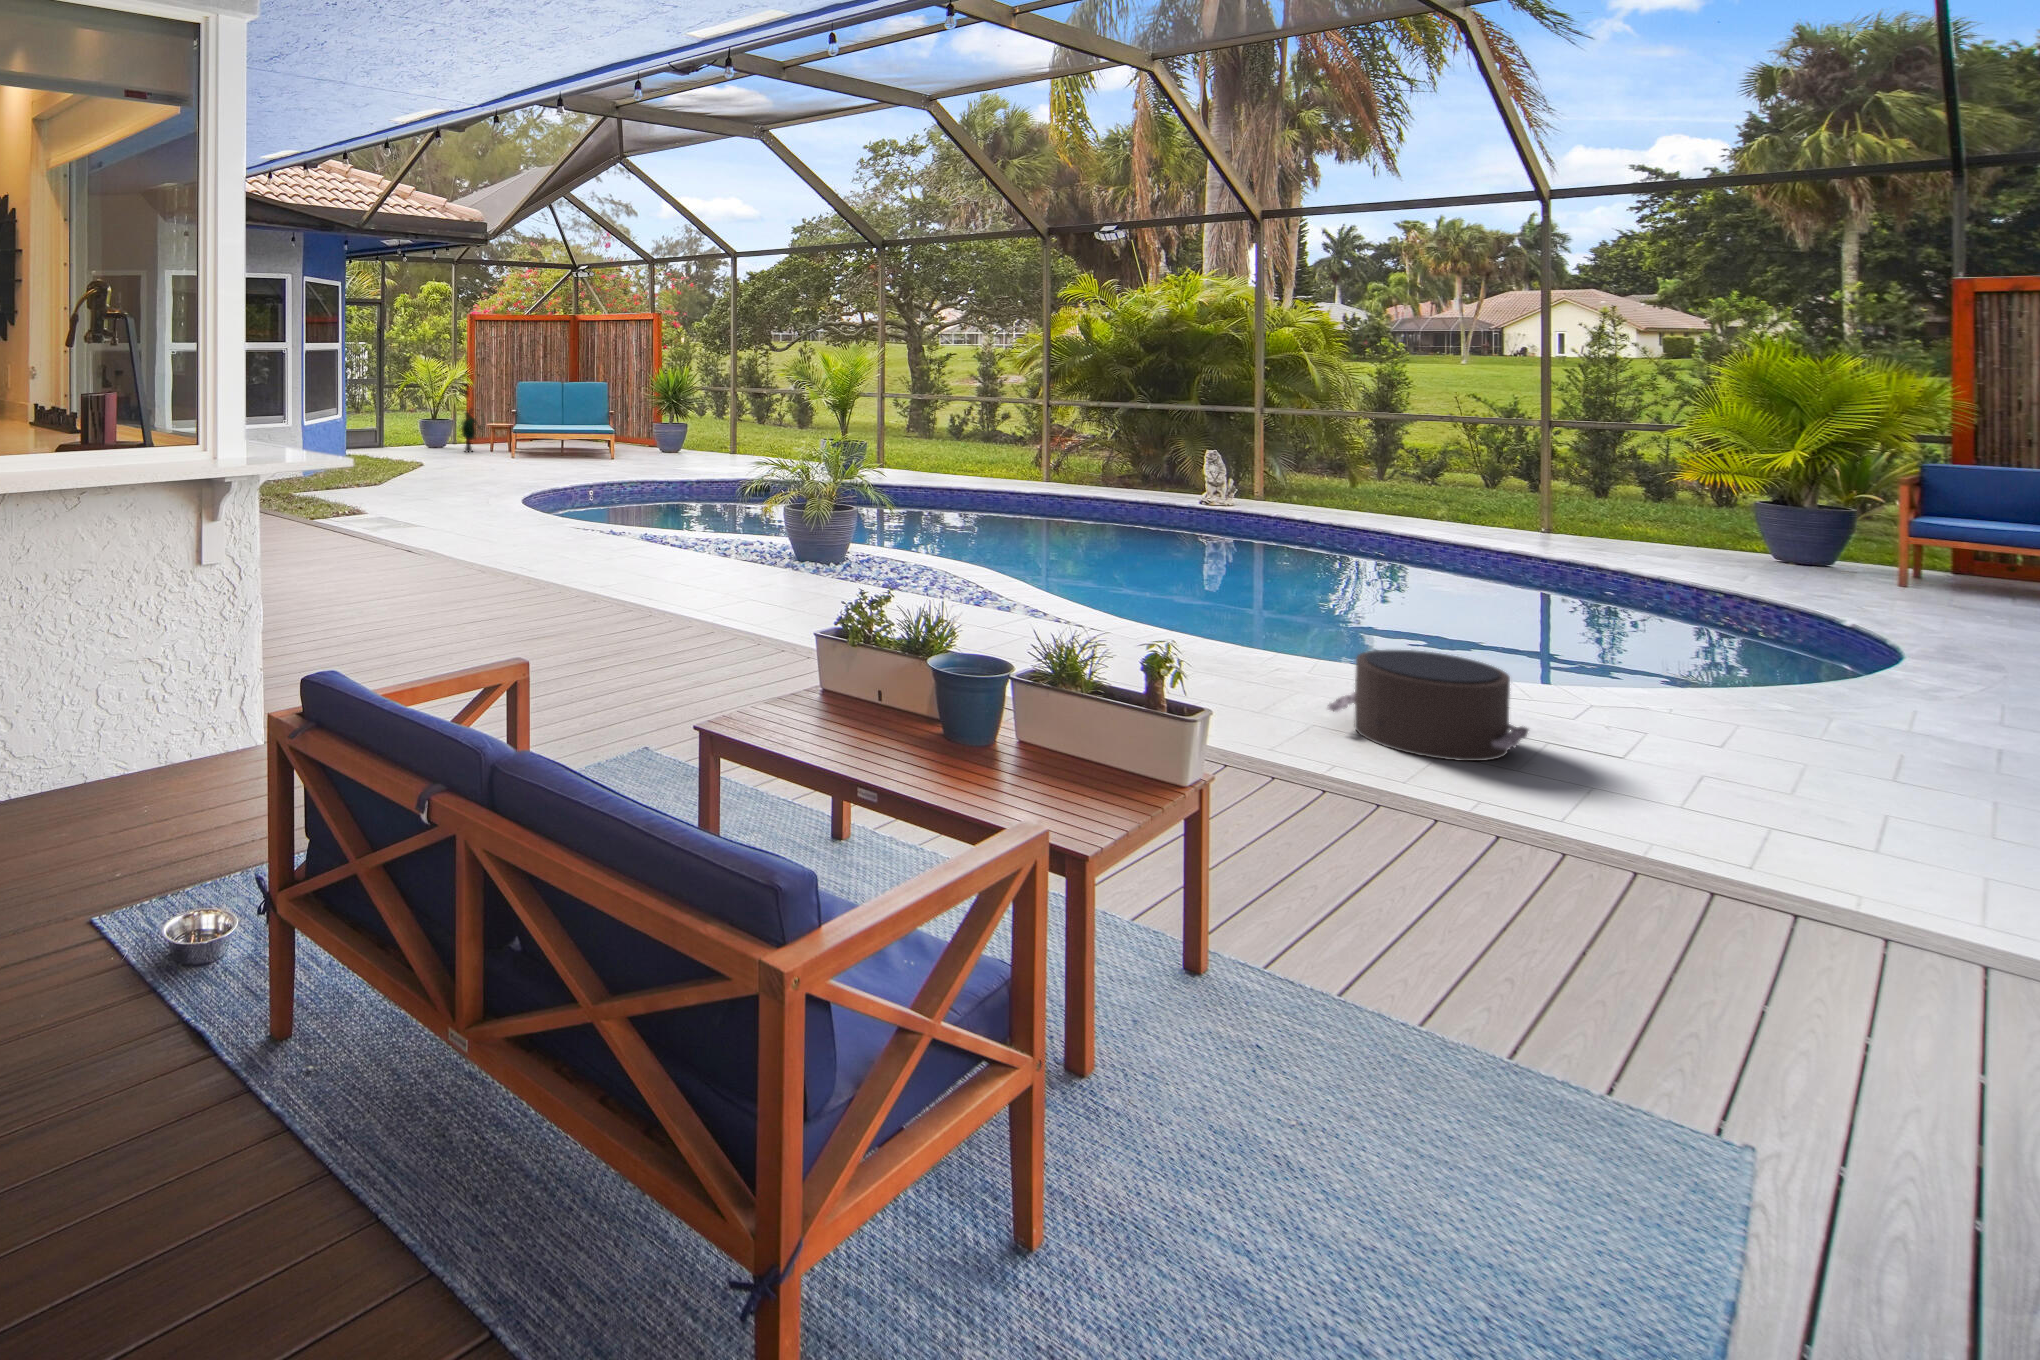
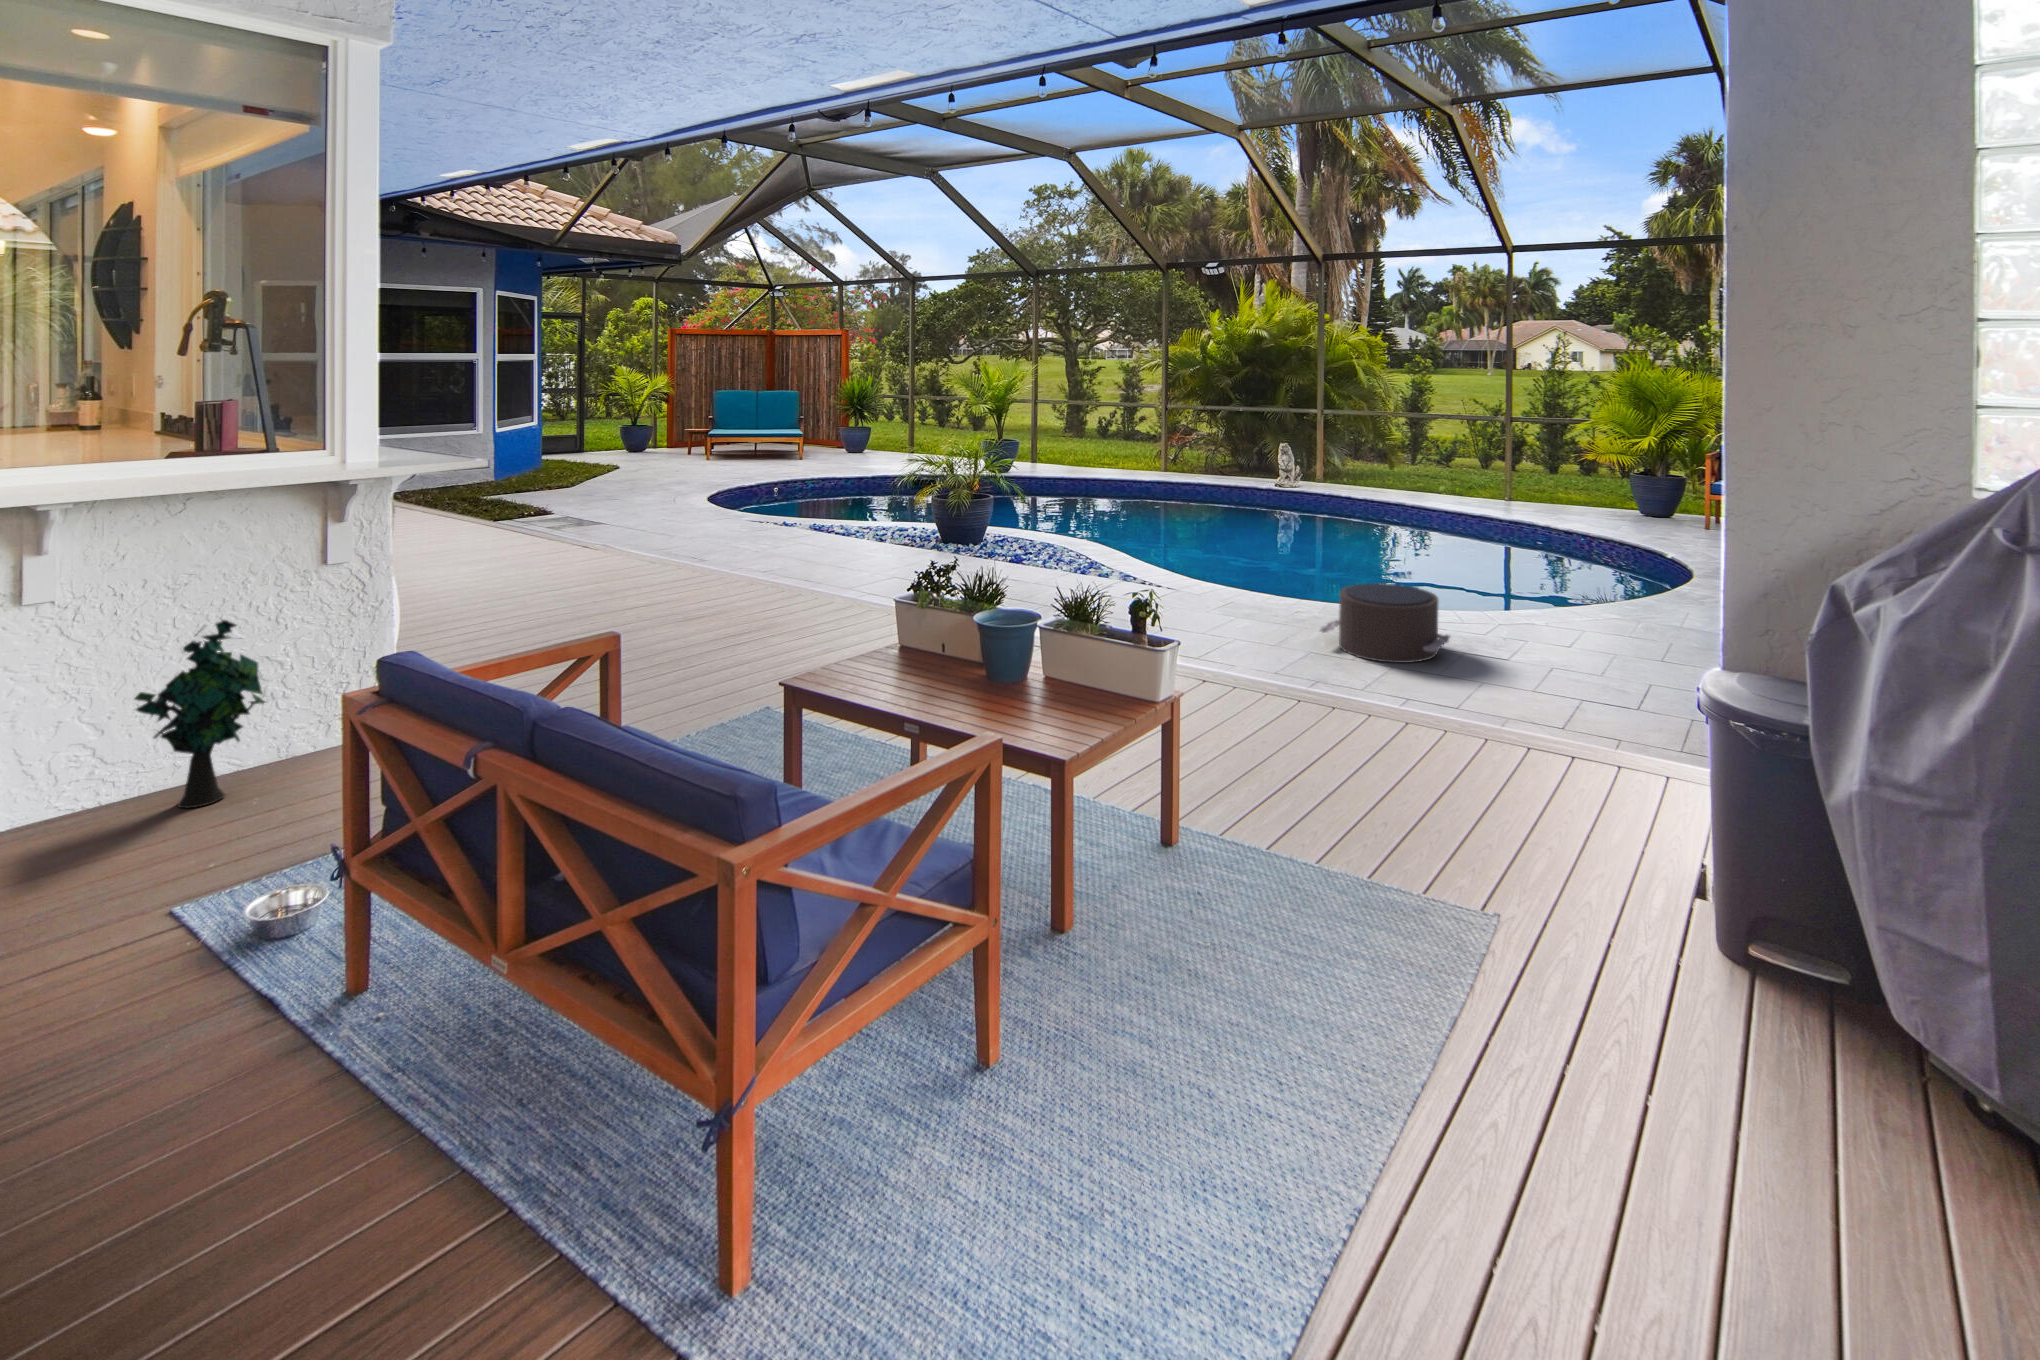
decorative plant: present [461,409,481,452] -> present [135,620,265,808]

